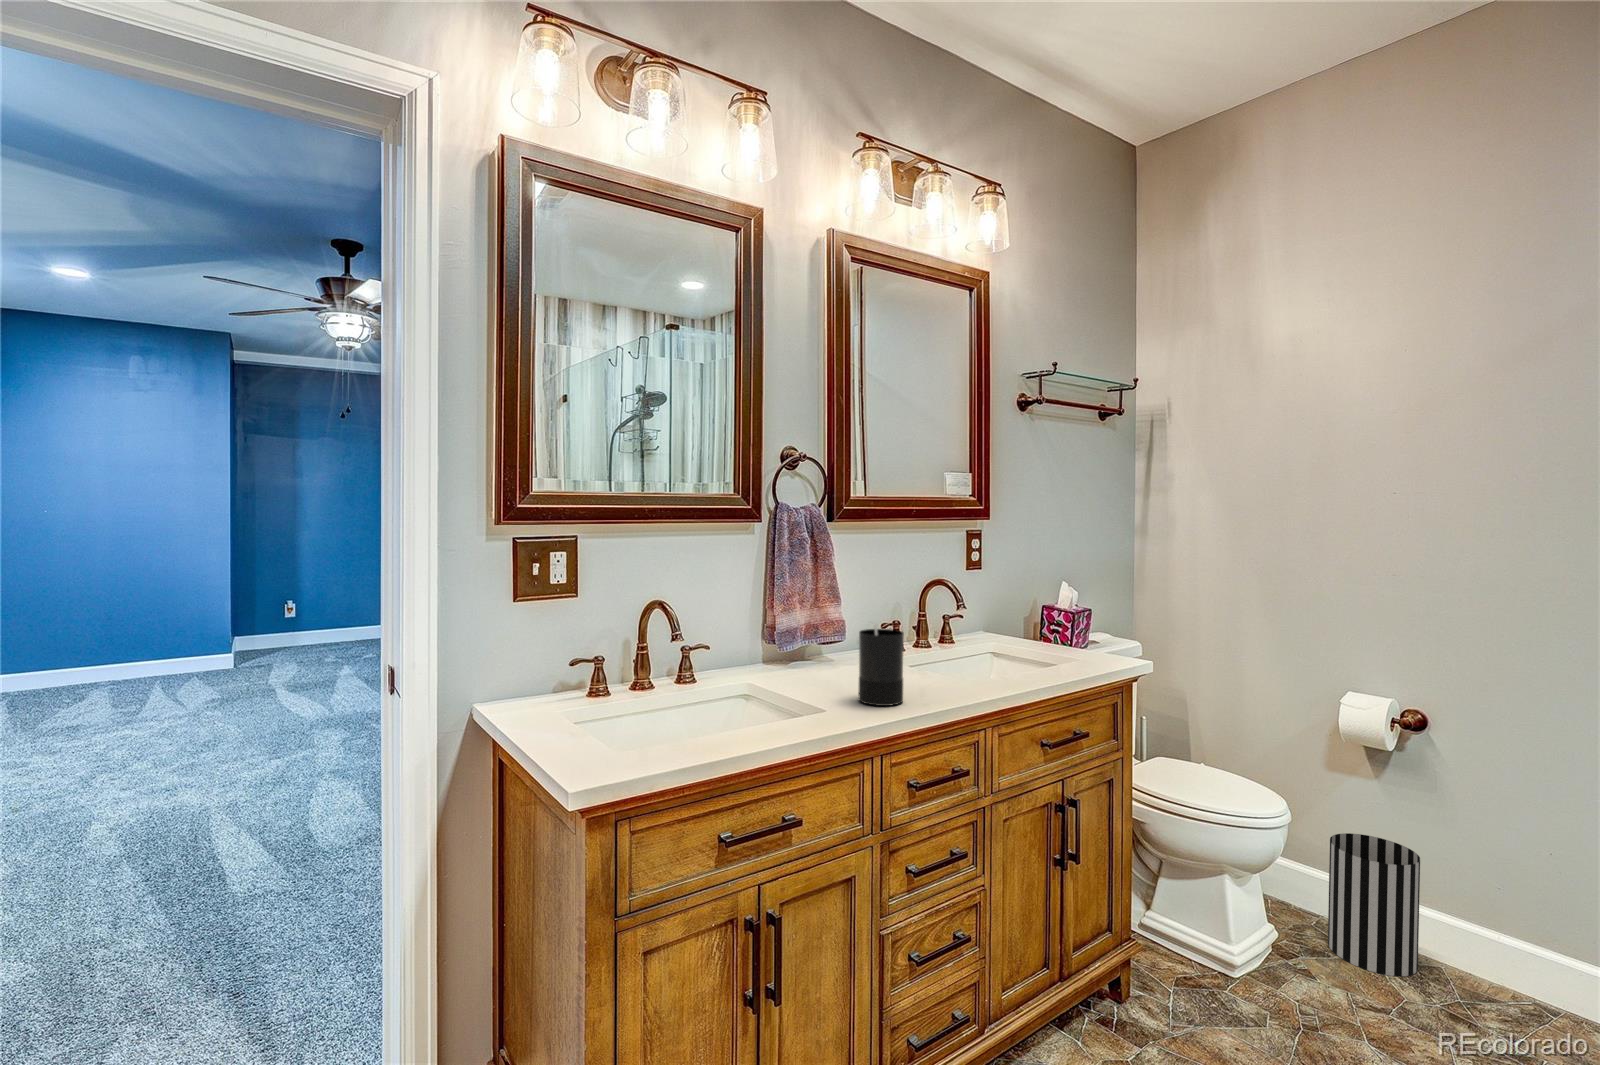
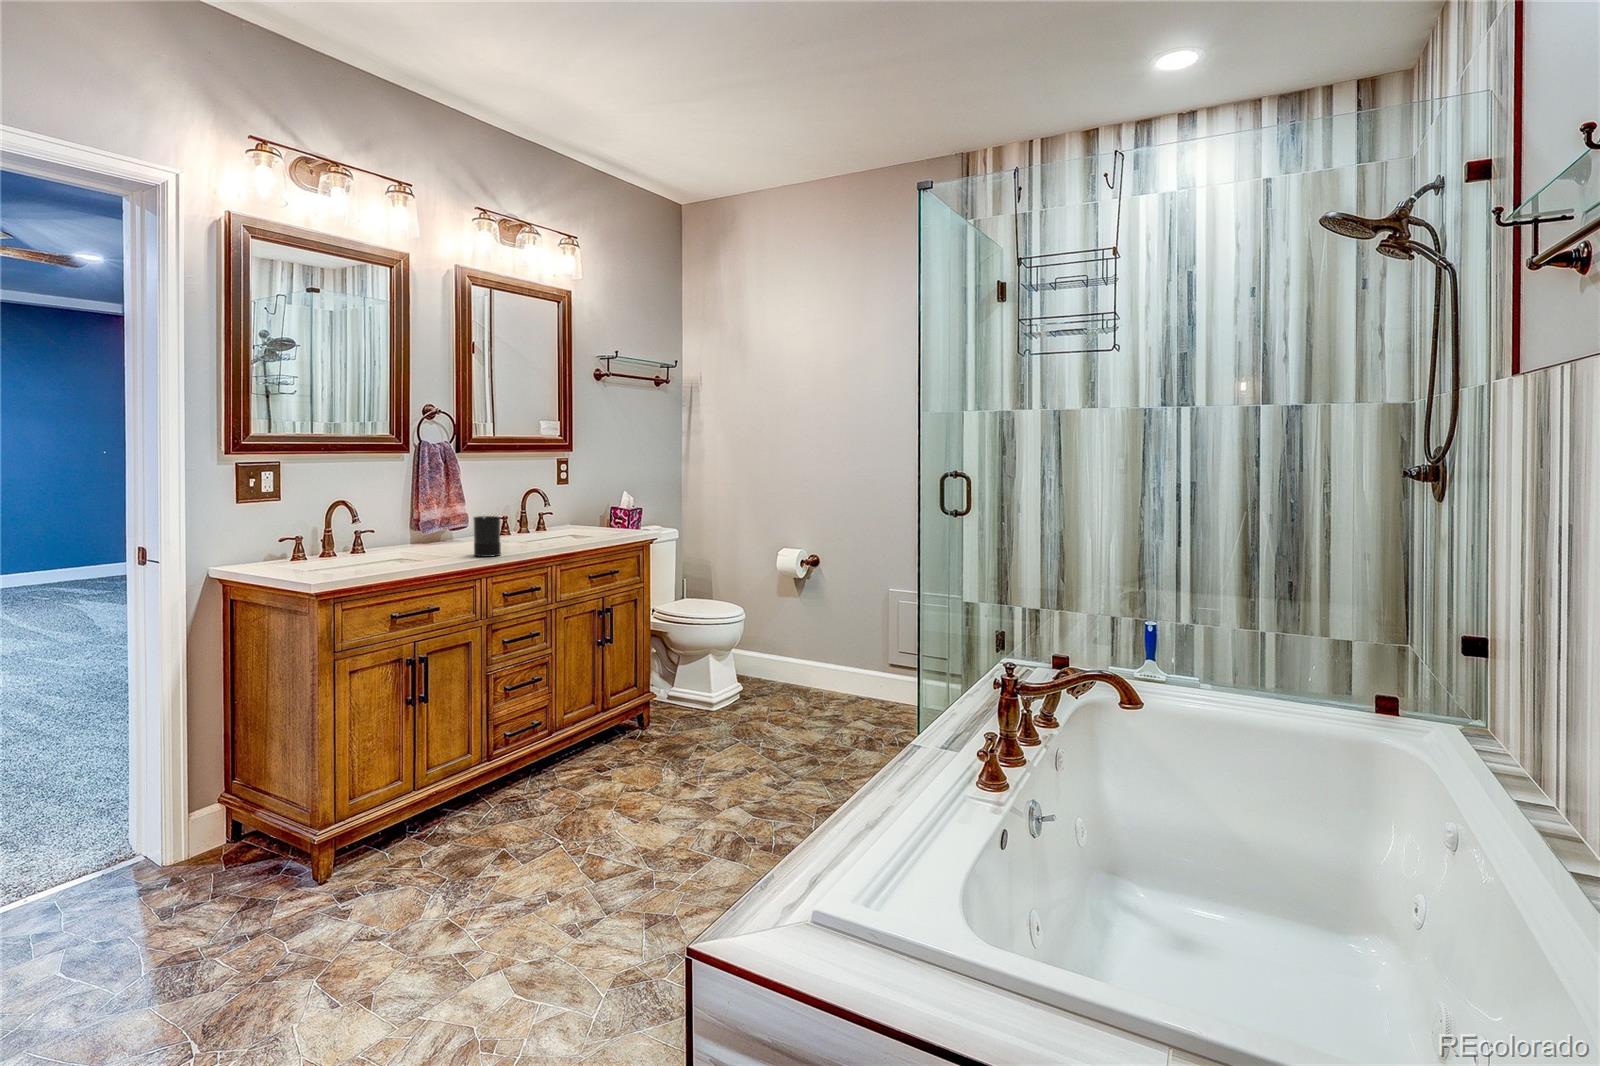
wastebasket: present [1328,833,1420,976] -> none [765,631,805,697]

